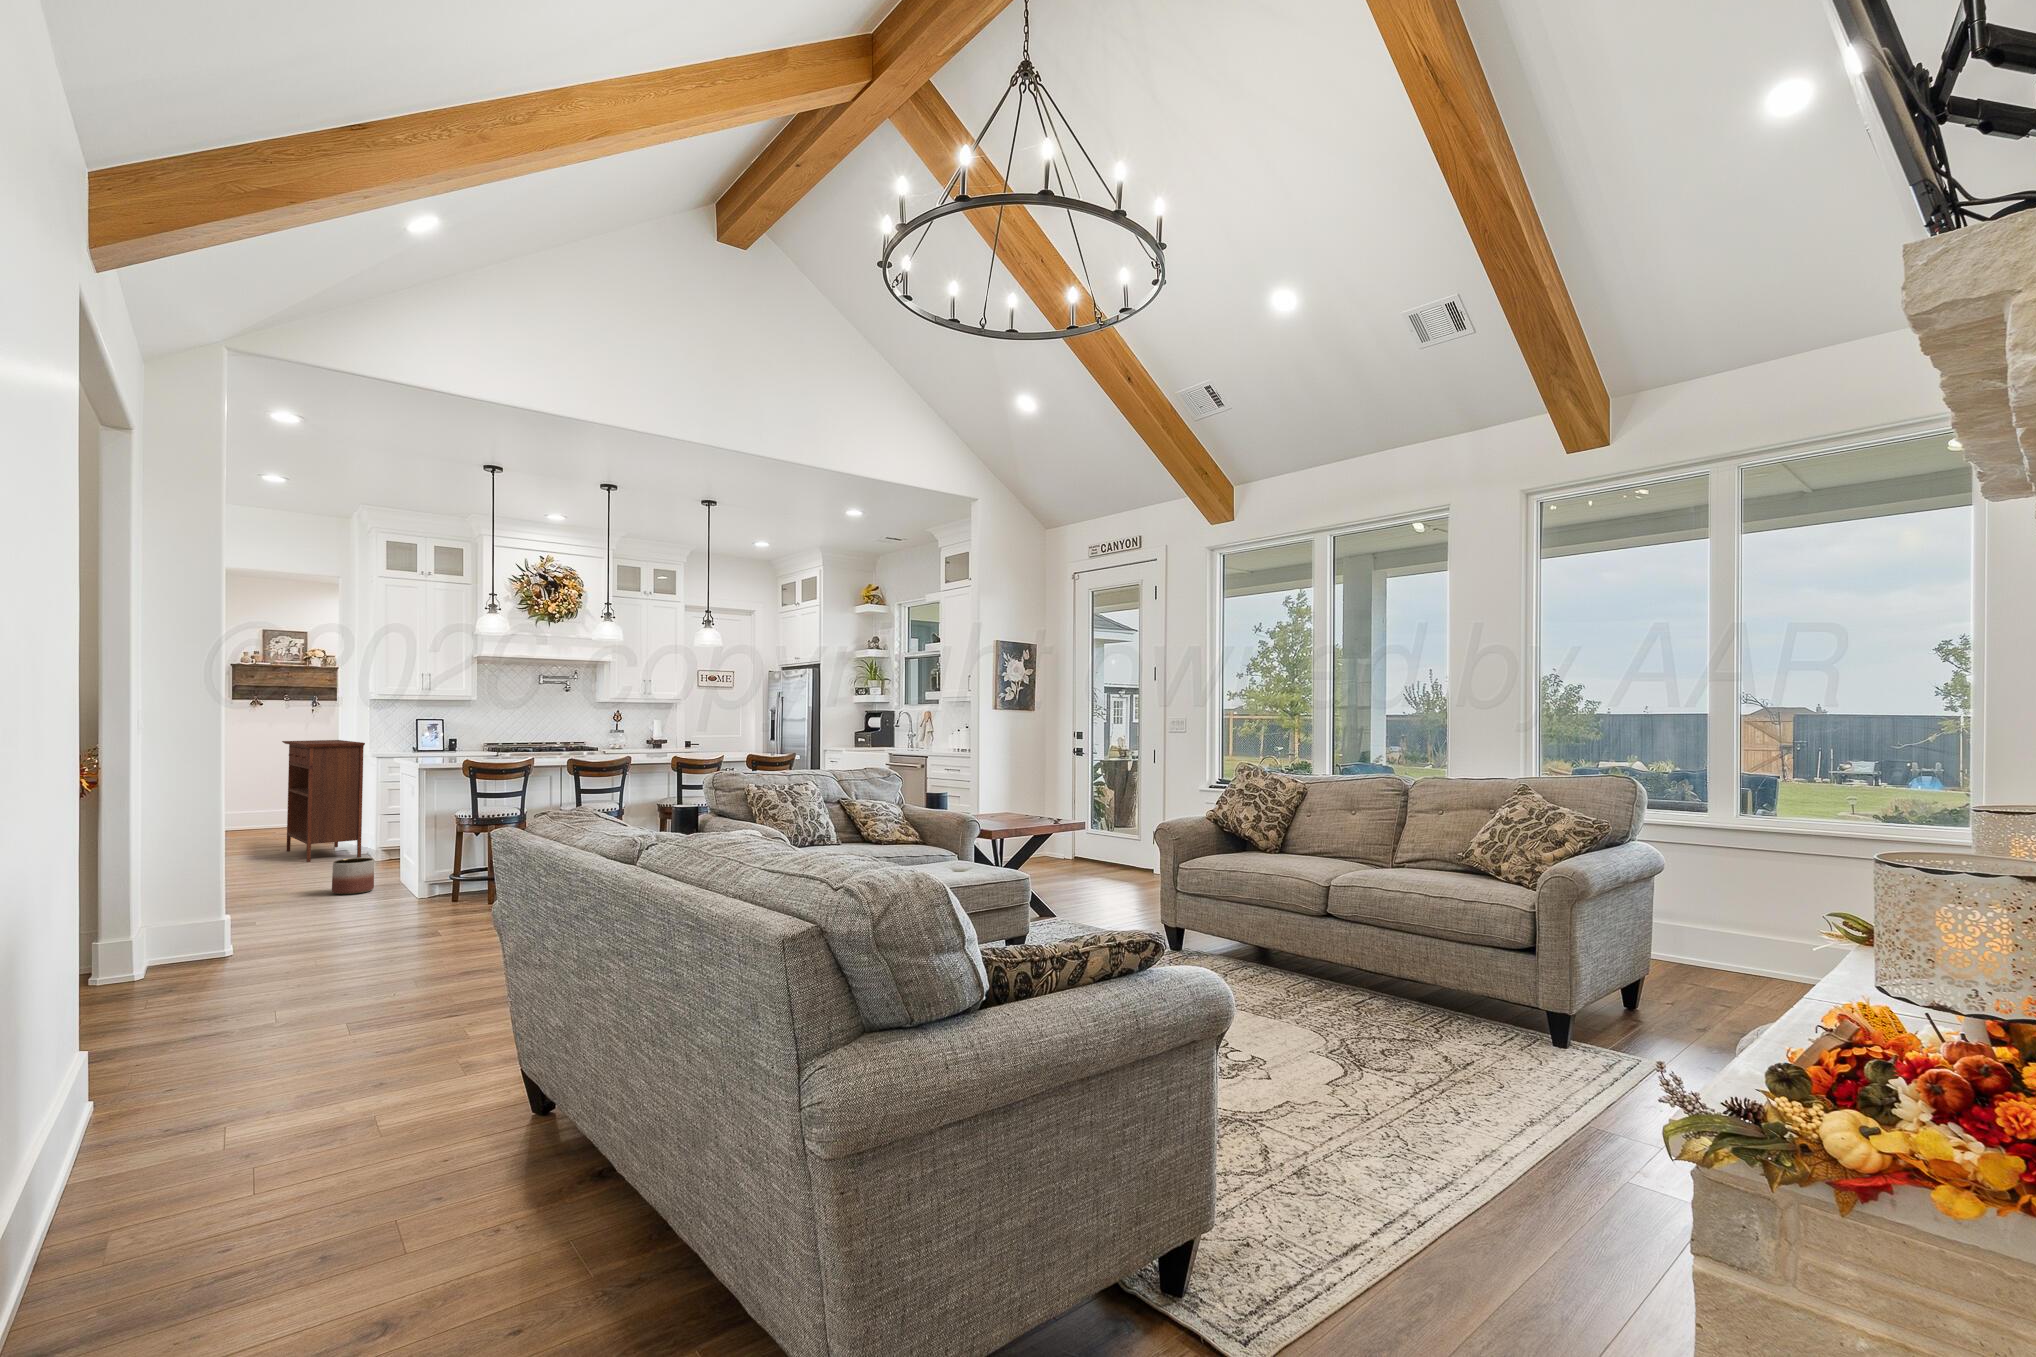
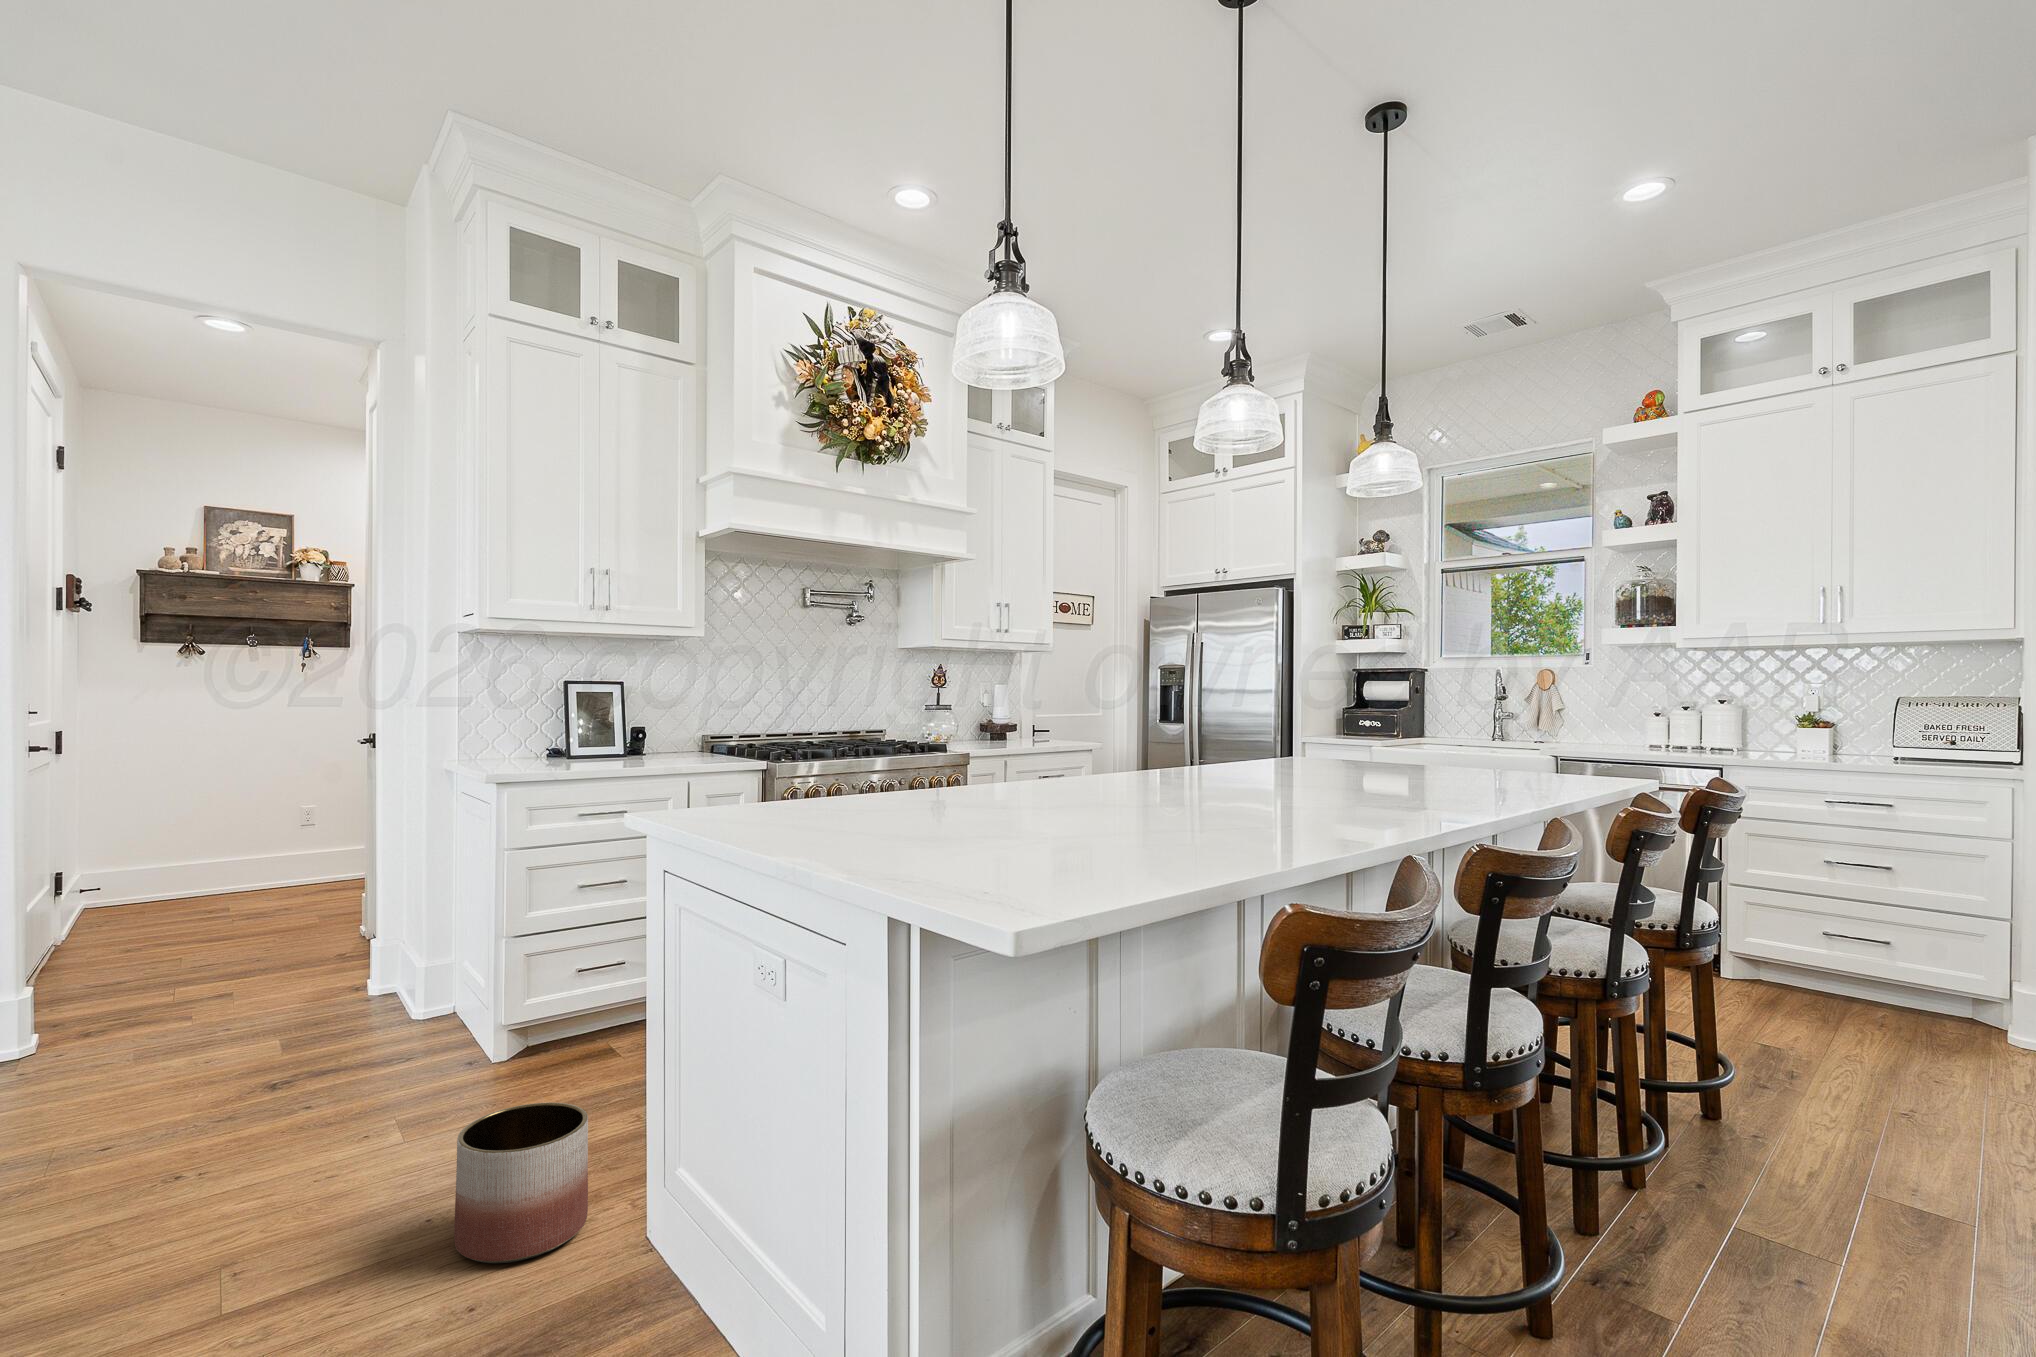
console table: present [282,740,365,862] -> none [250,718,455,1022]

